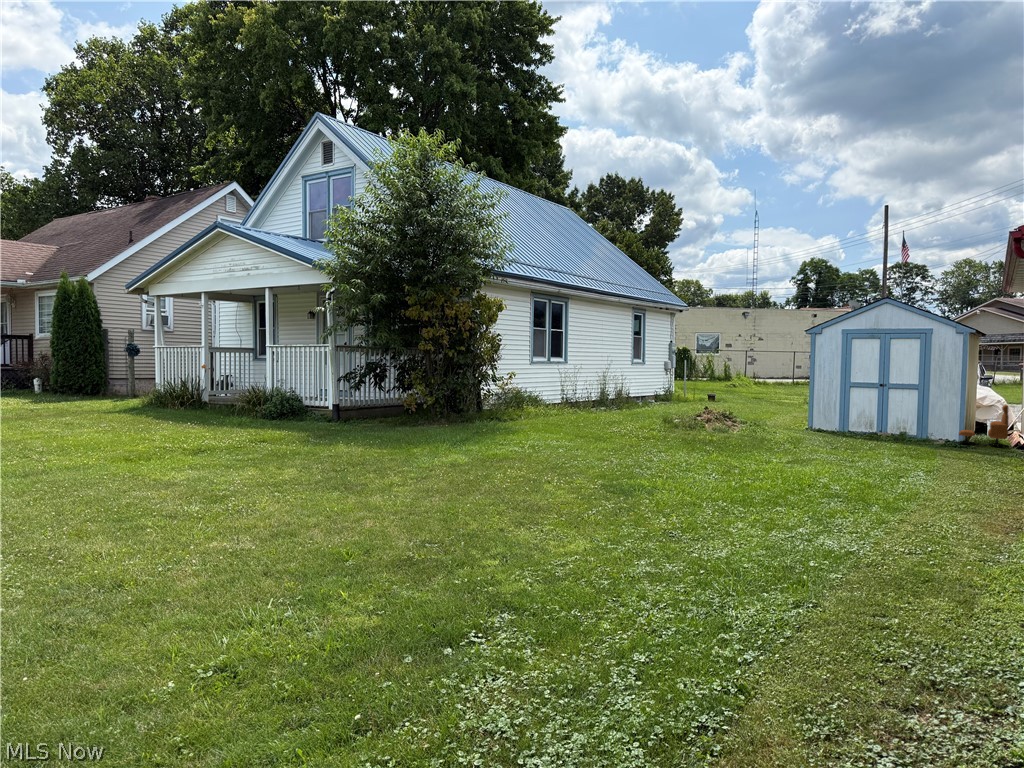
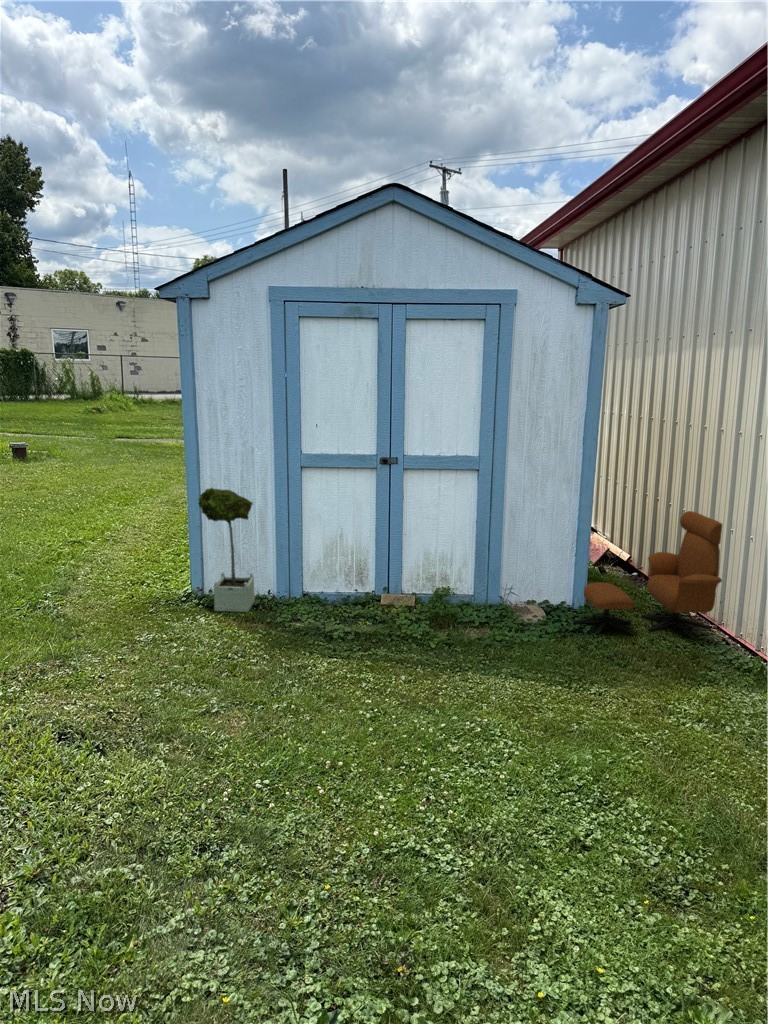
potted tree: none [814,392,833,433] -> present [198,488,255,612]

